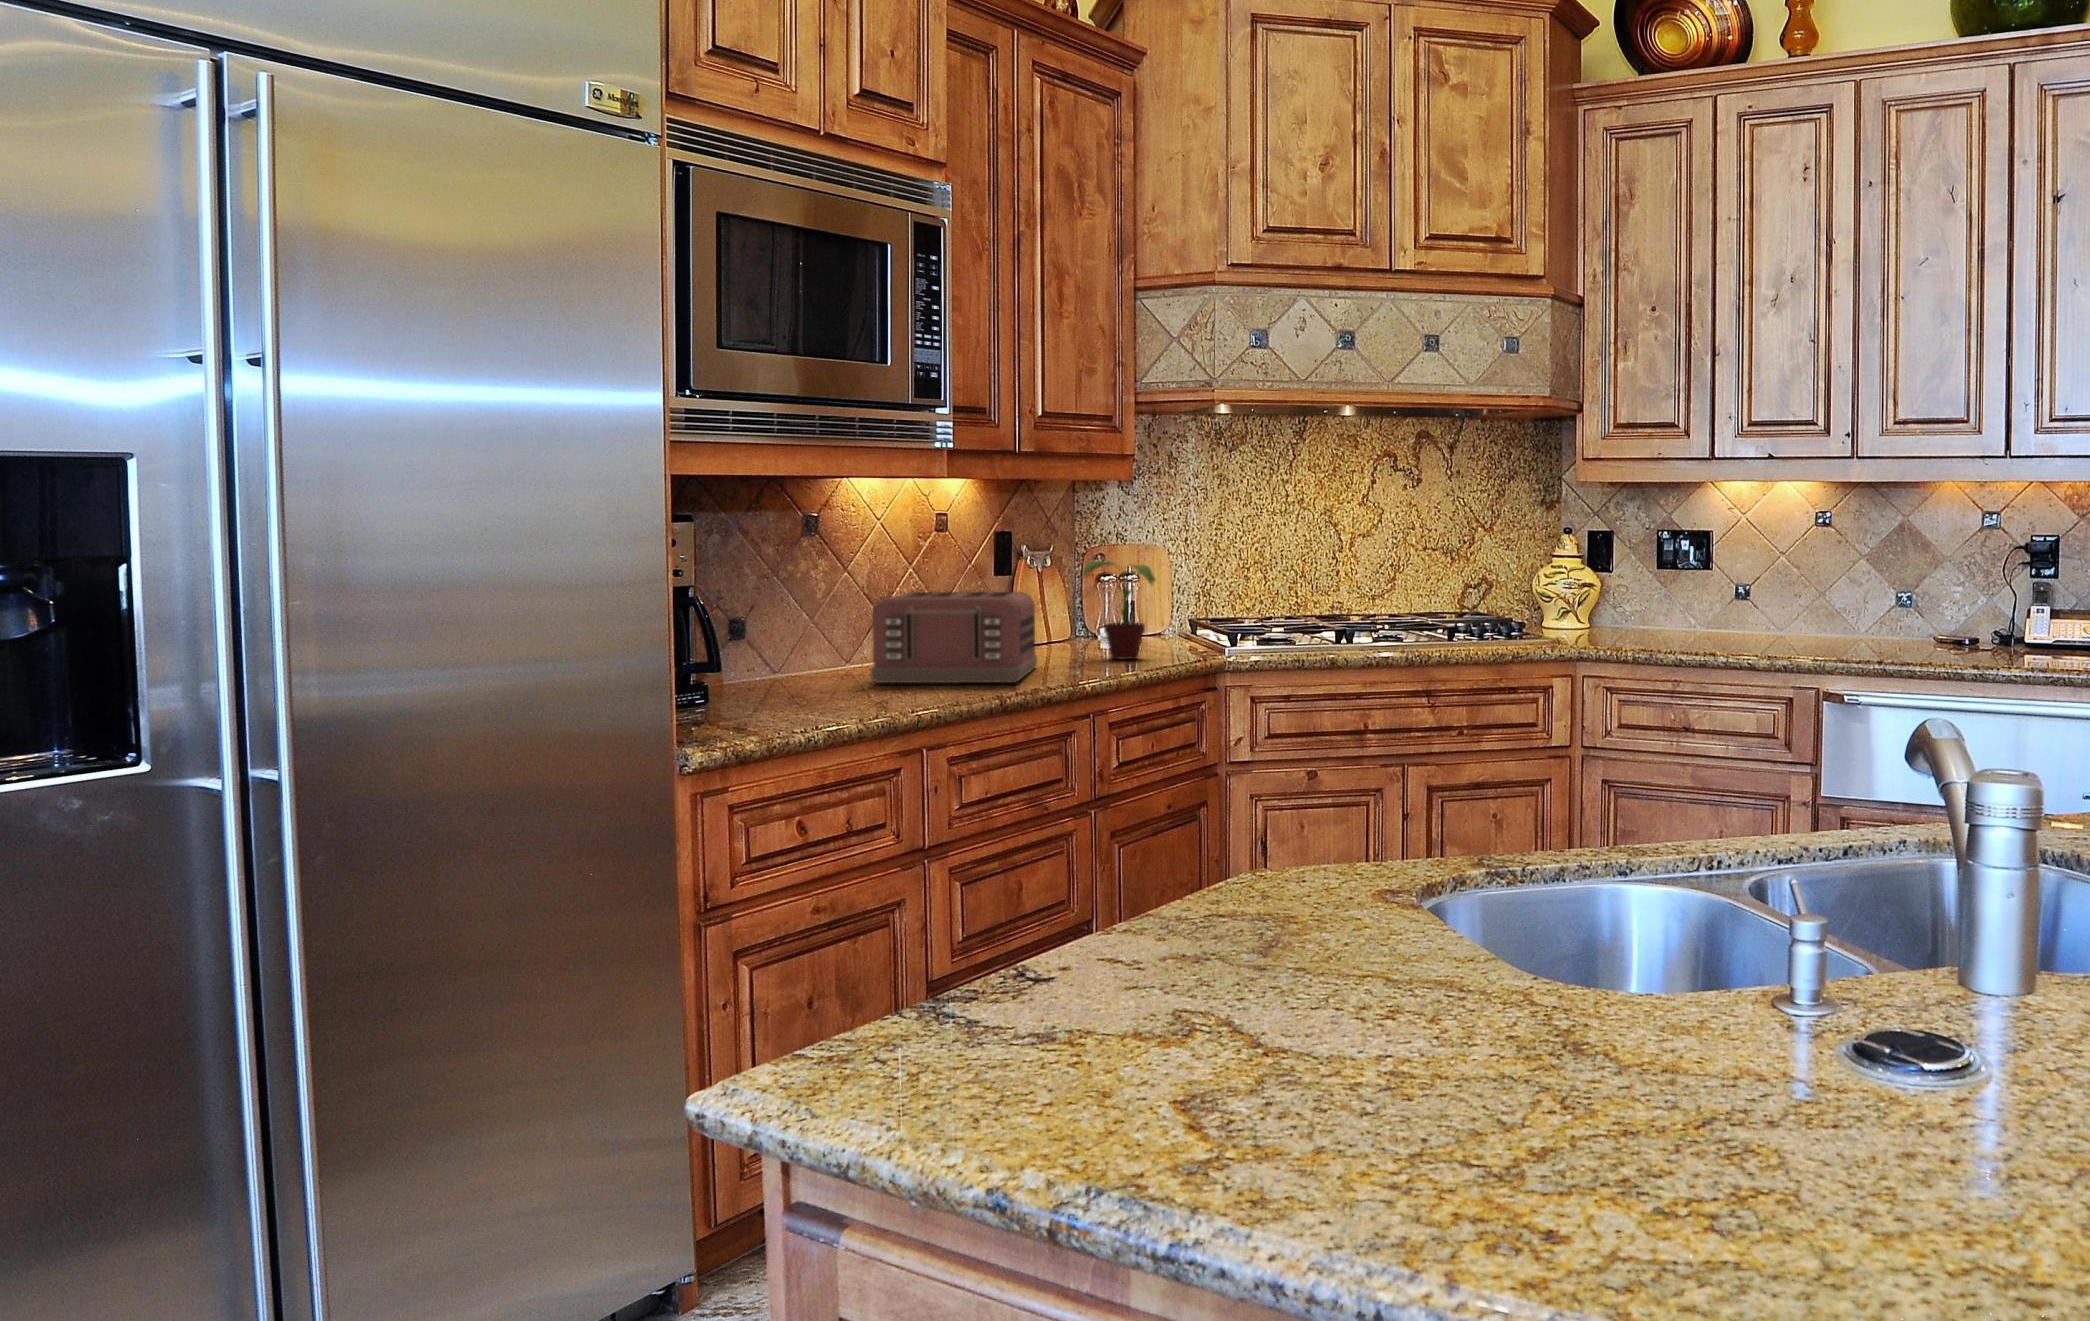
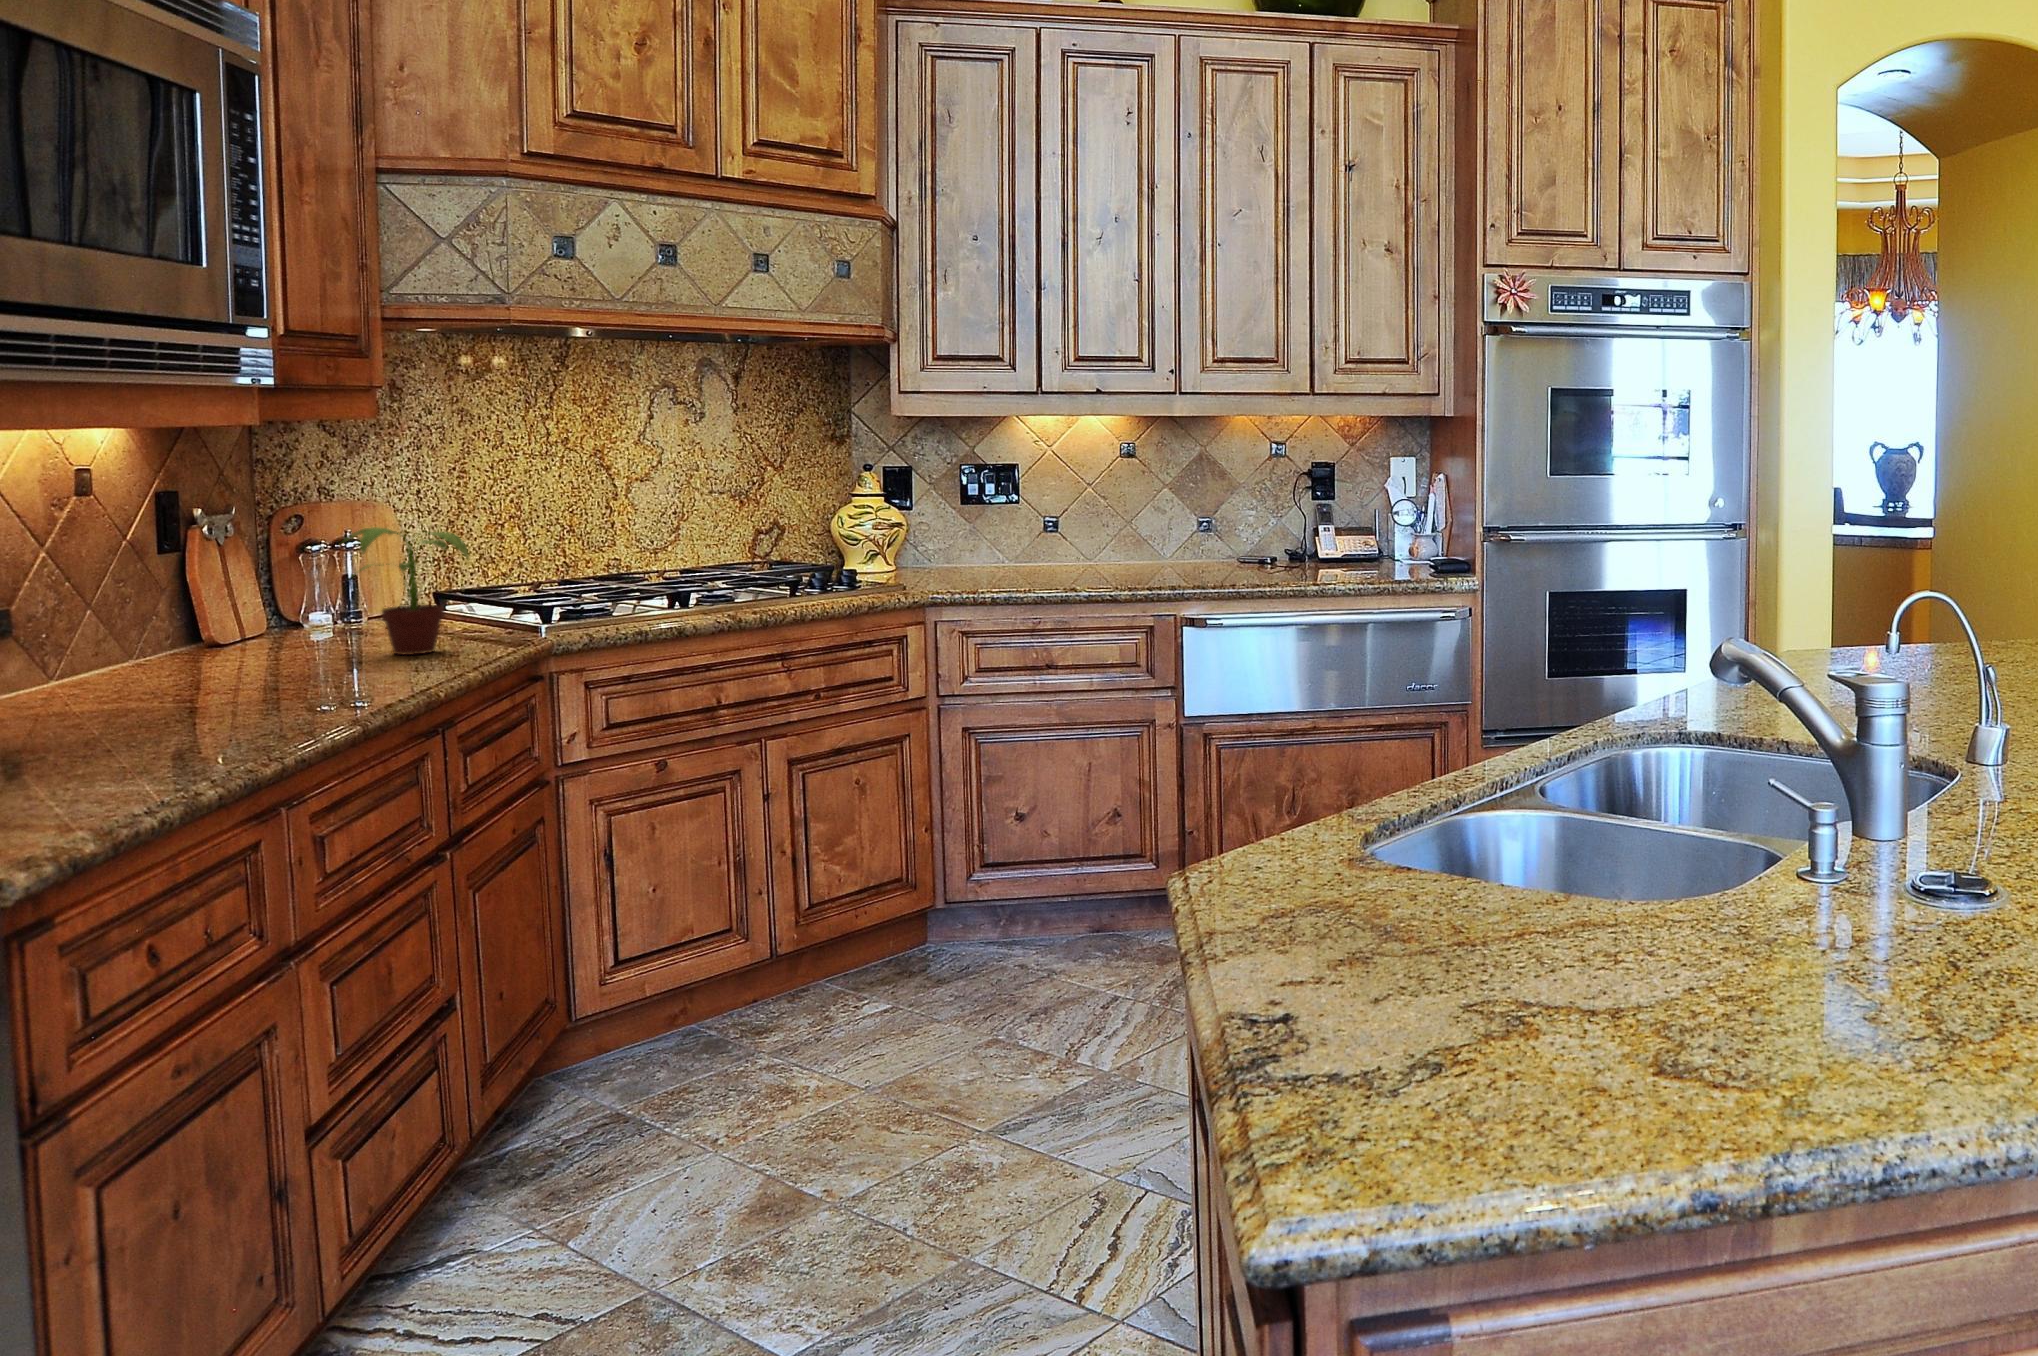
toaster: present [870,592,1037,683] -> none [70,579,346,731]

